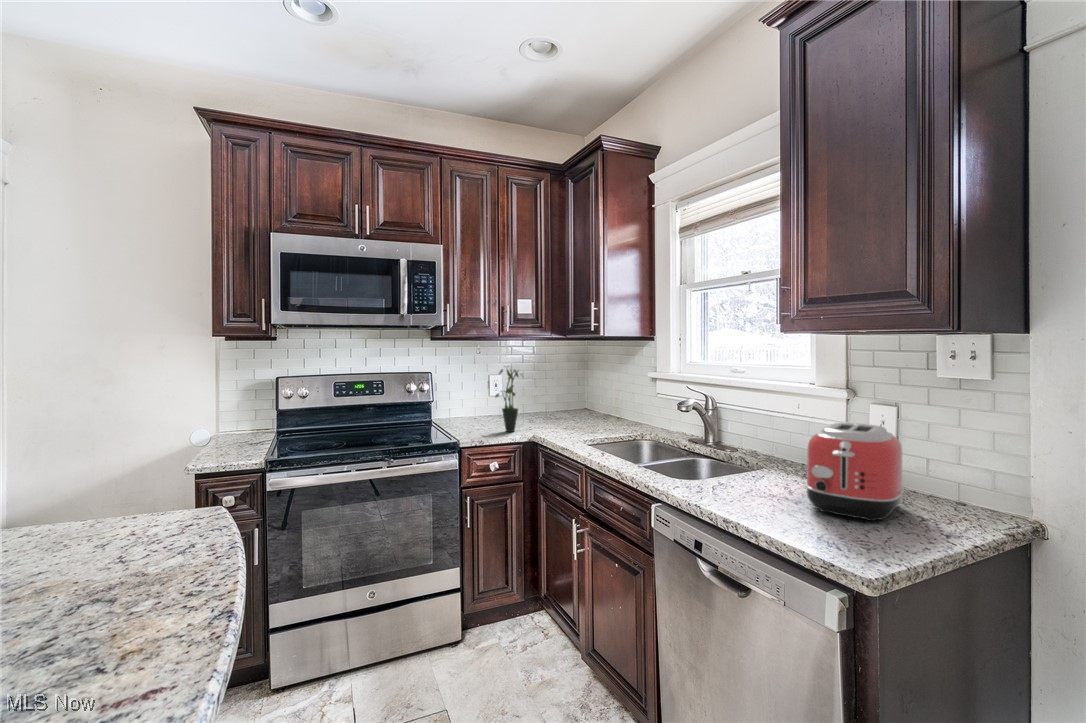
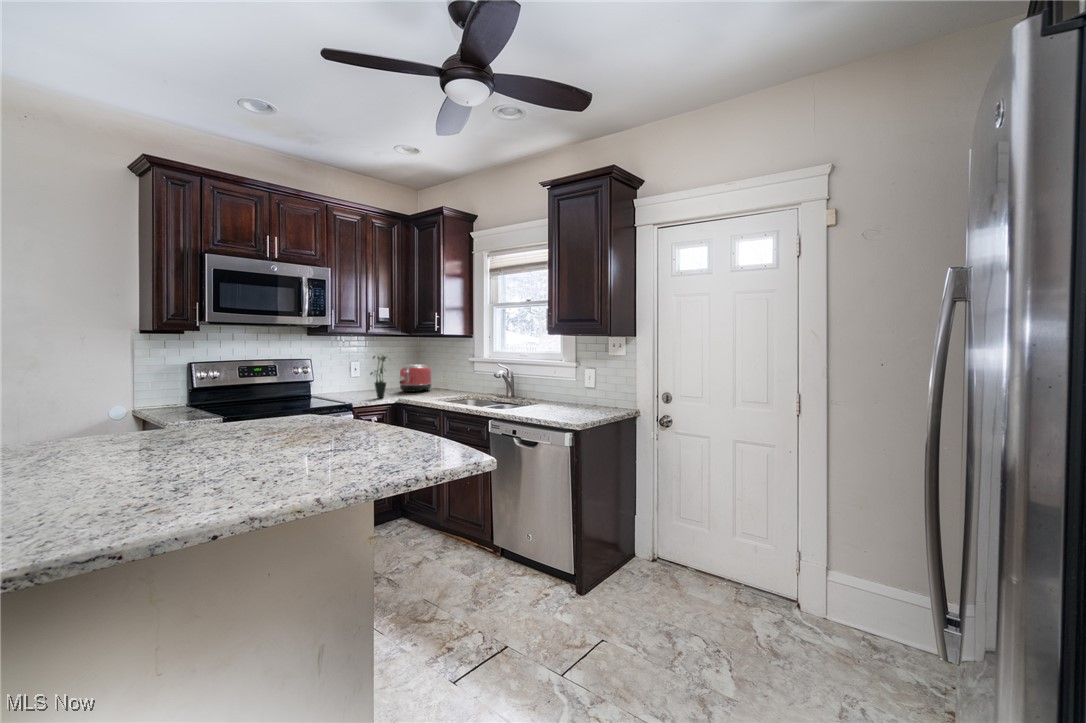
toaster: present [805,423,904,521] -> present [399,365,431,392]

